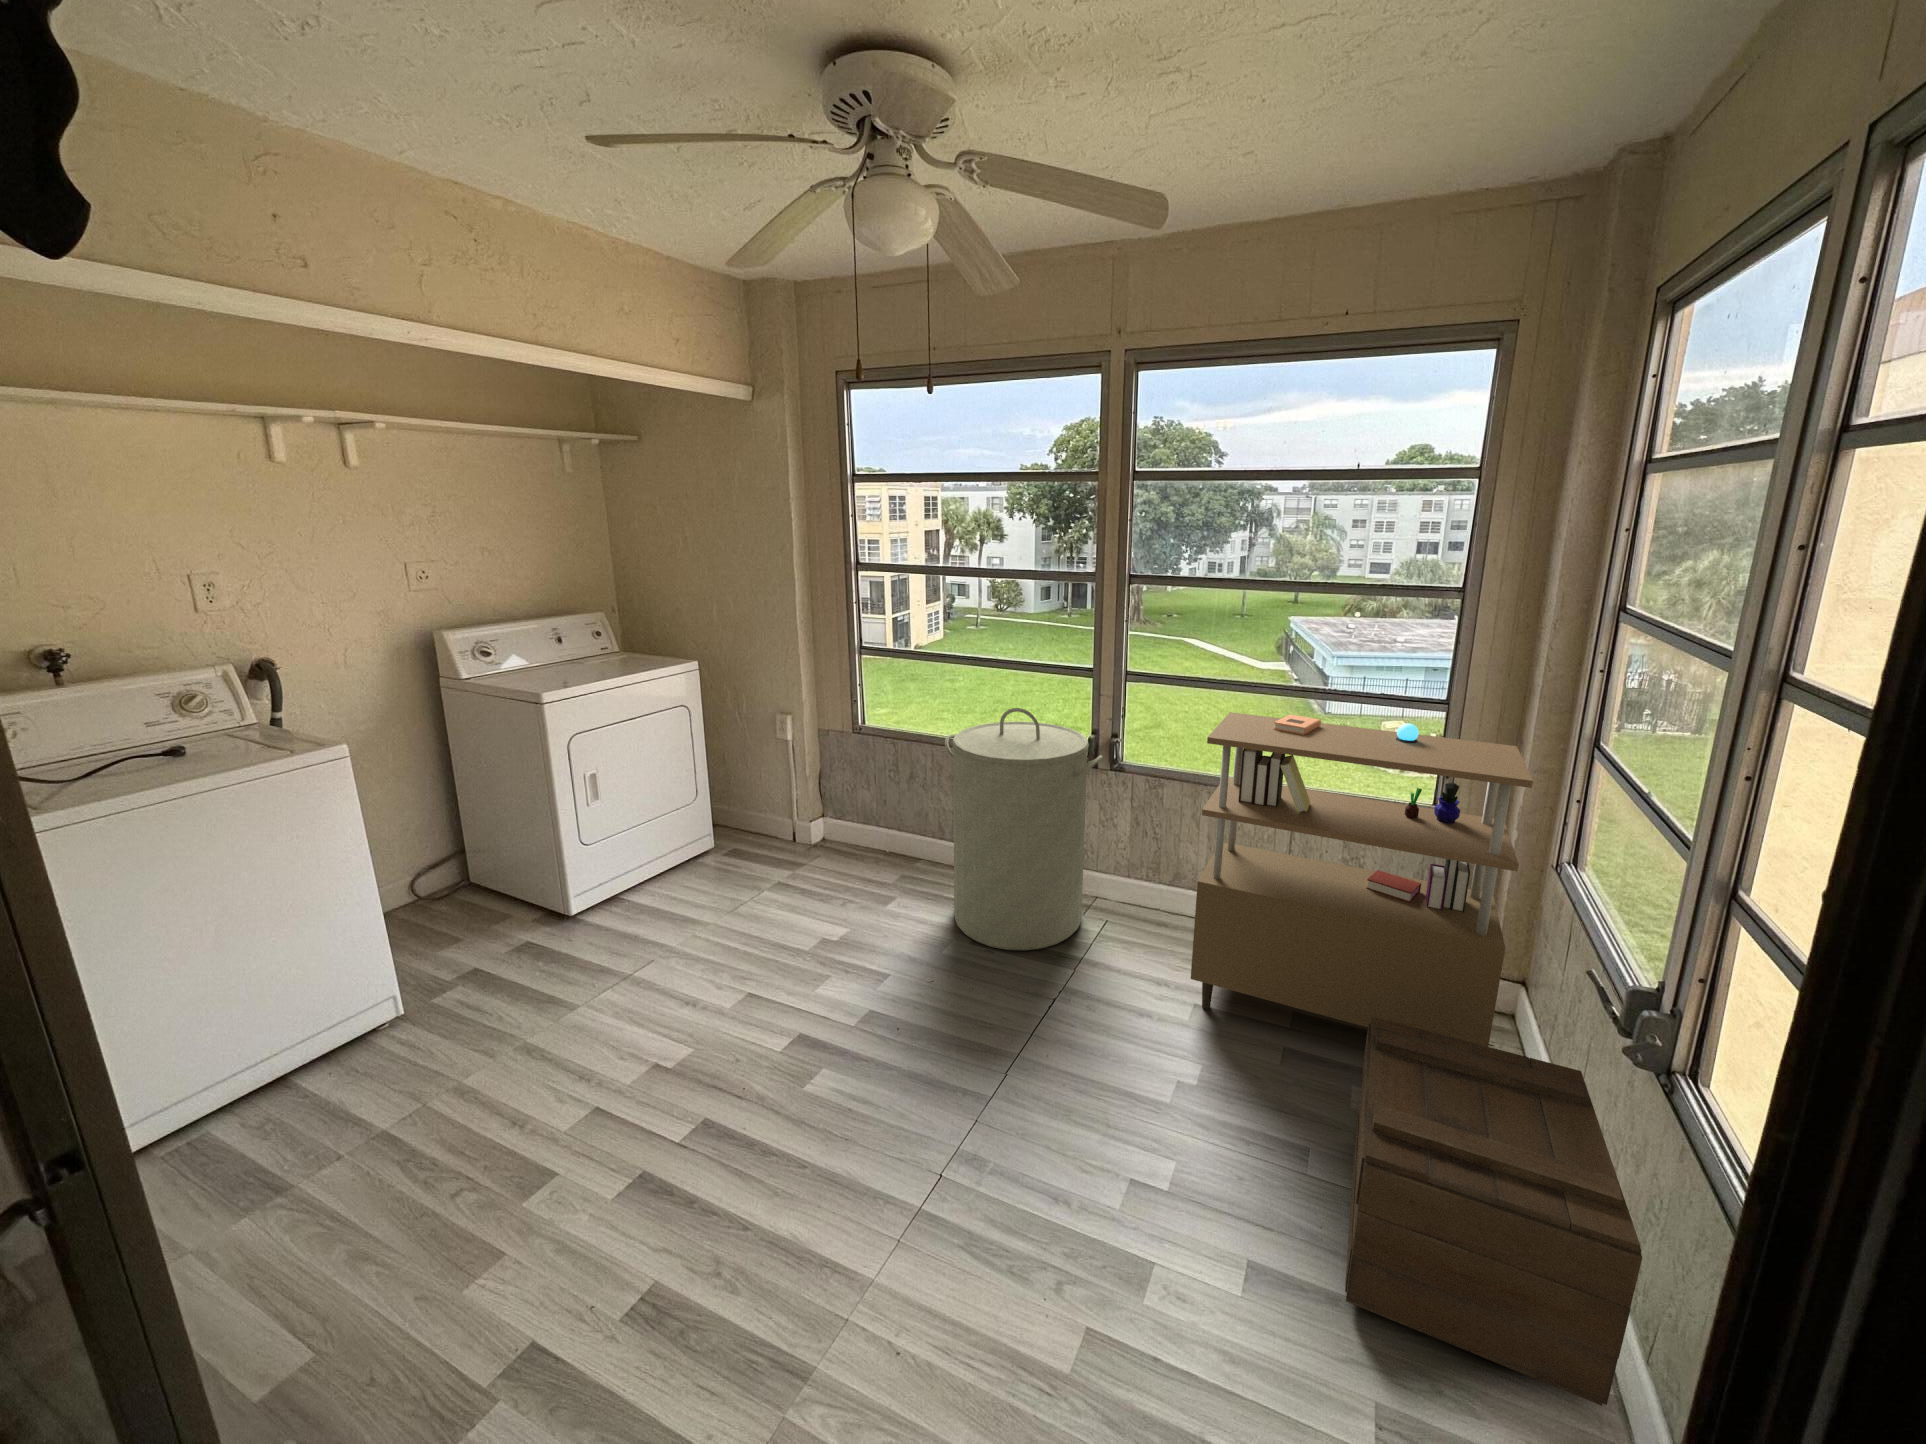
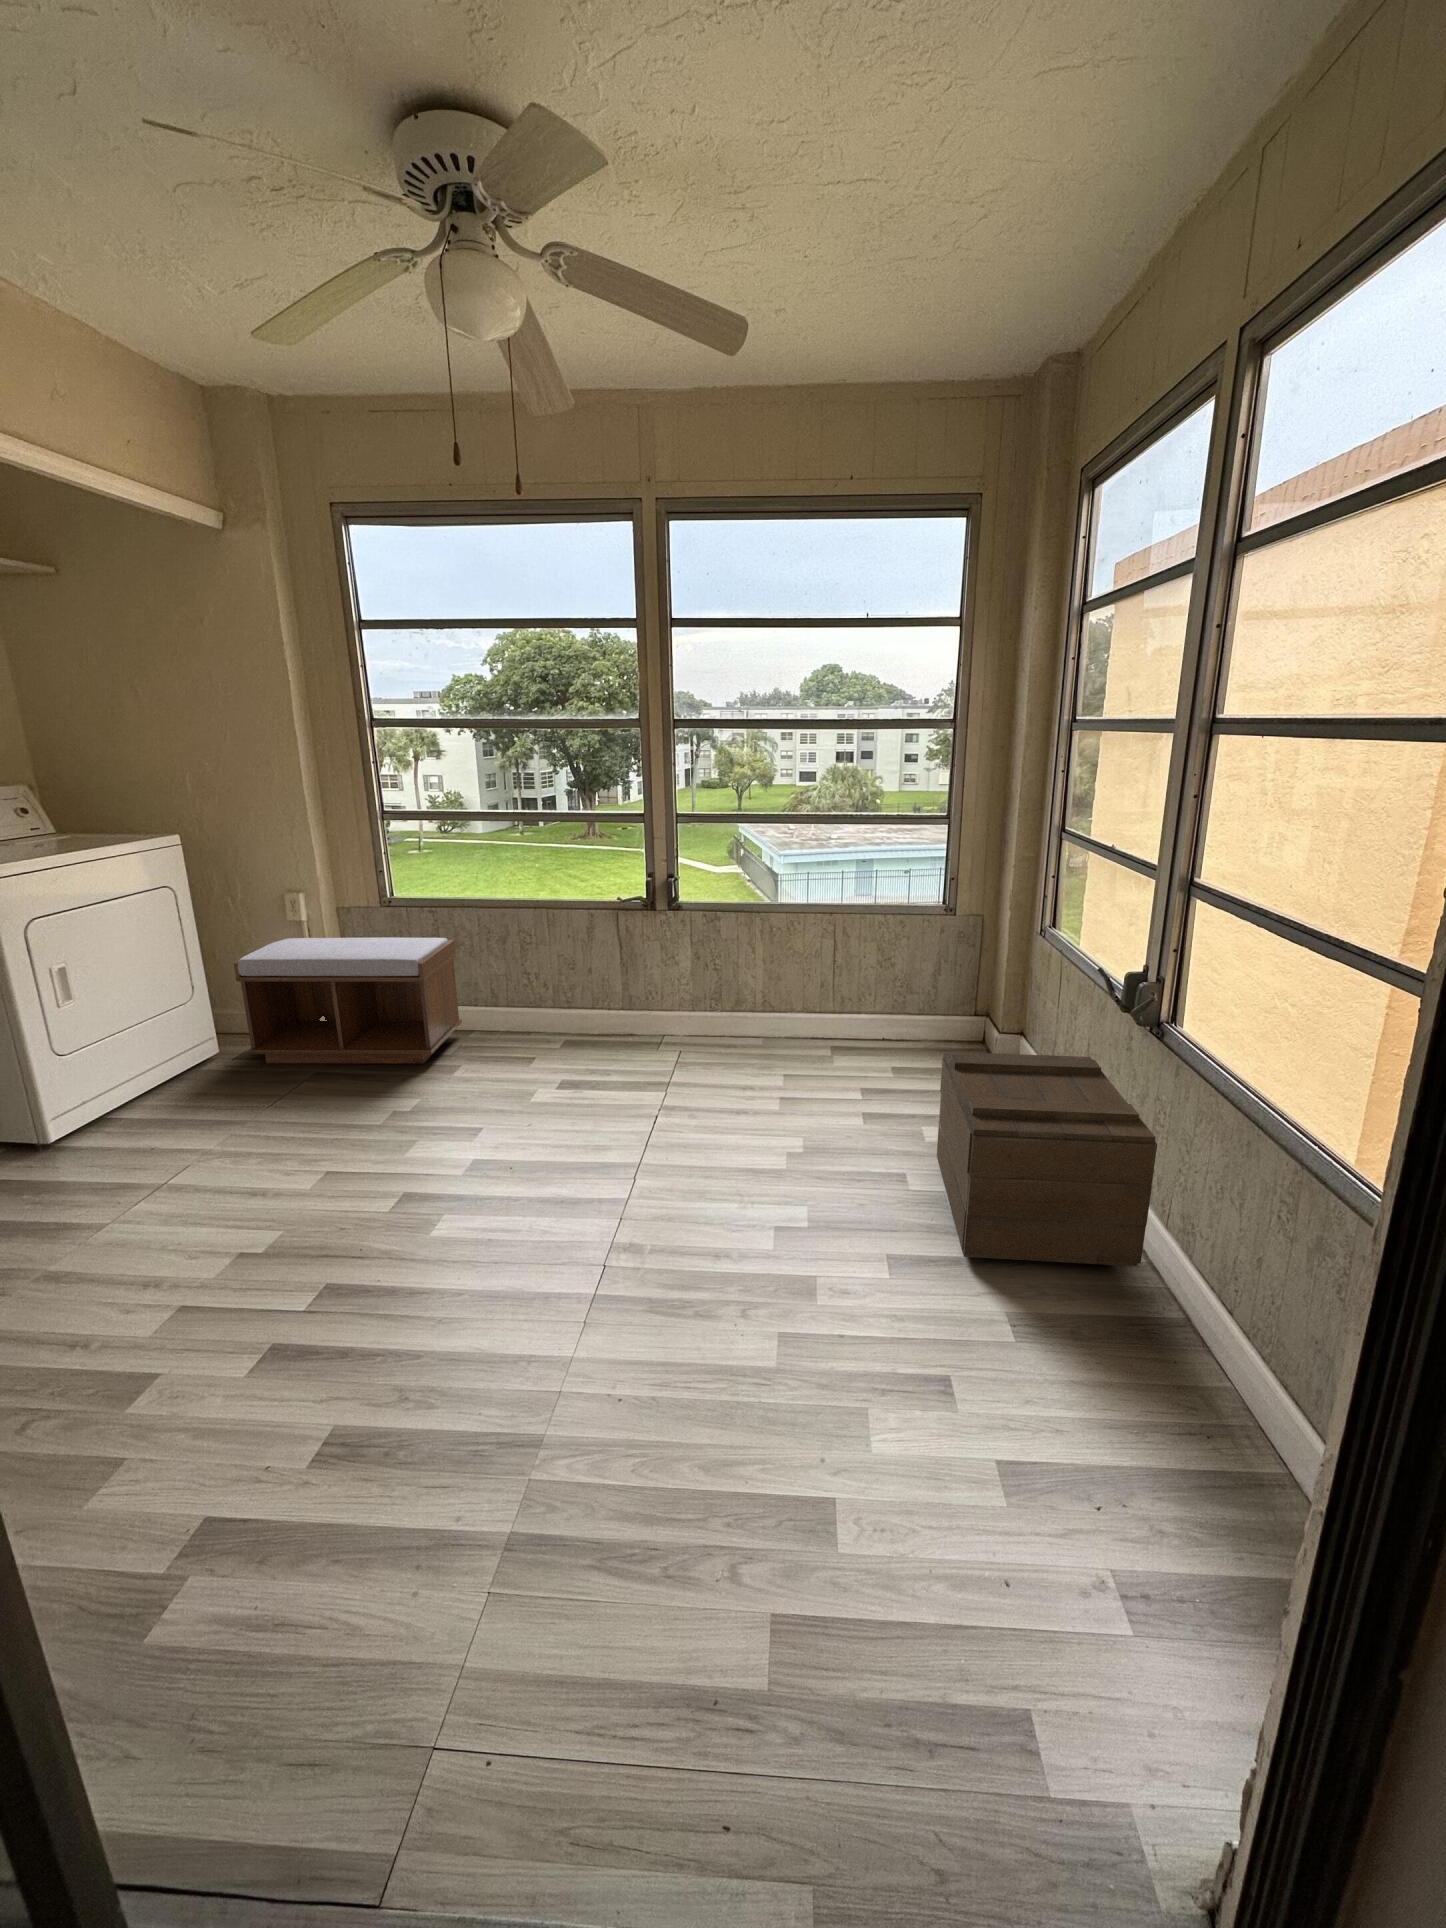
laundry hamper: present [945,708,1103,950] -> none [505,850,672,1090]
shelving unit: present [1191,712,1533,1047] -> none [779,824,1035,1110]
bench: none [728,753,910,887] -> present [234,937,462,1063]

